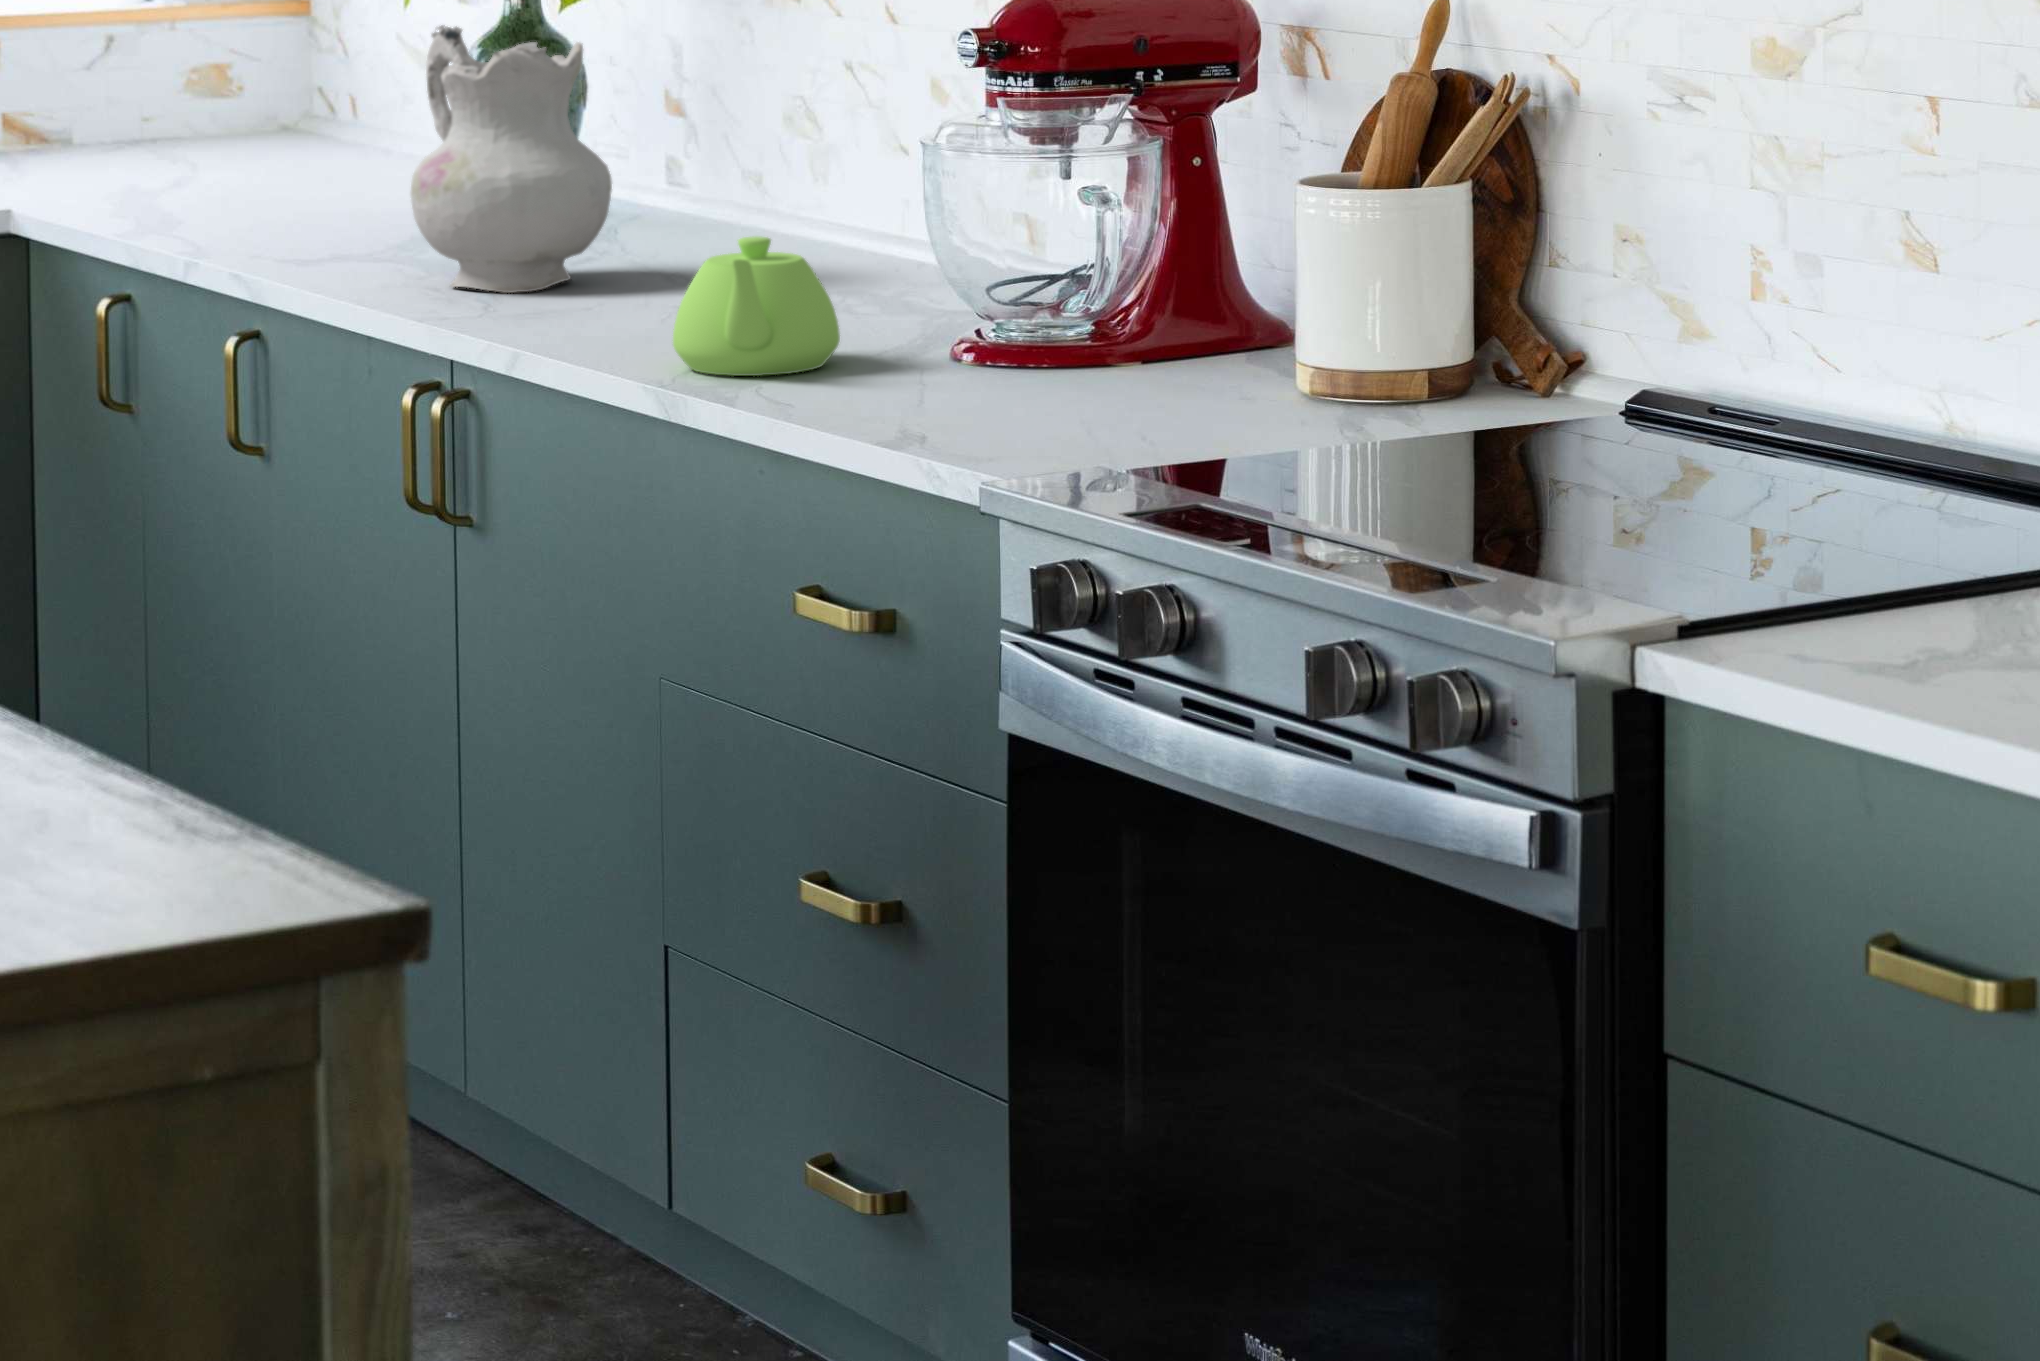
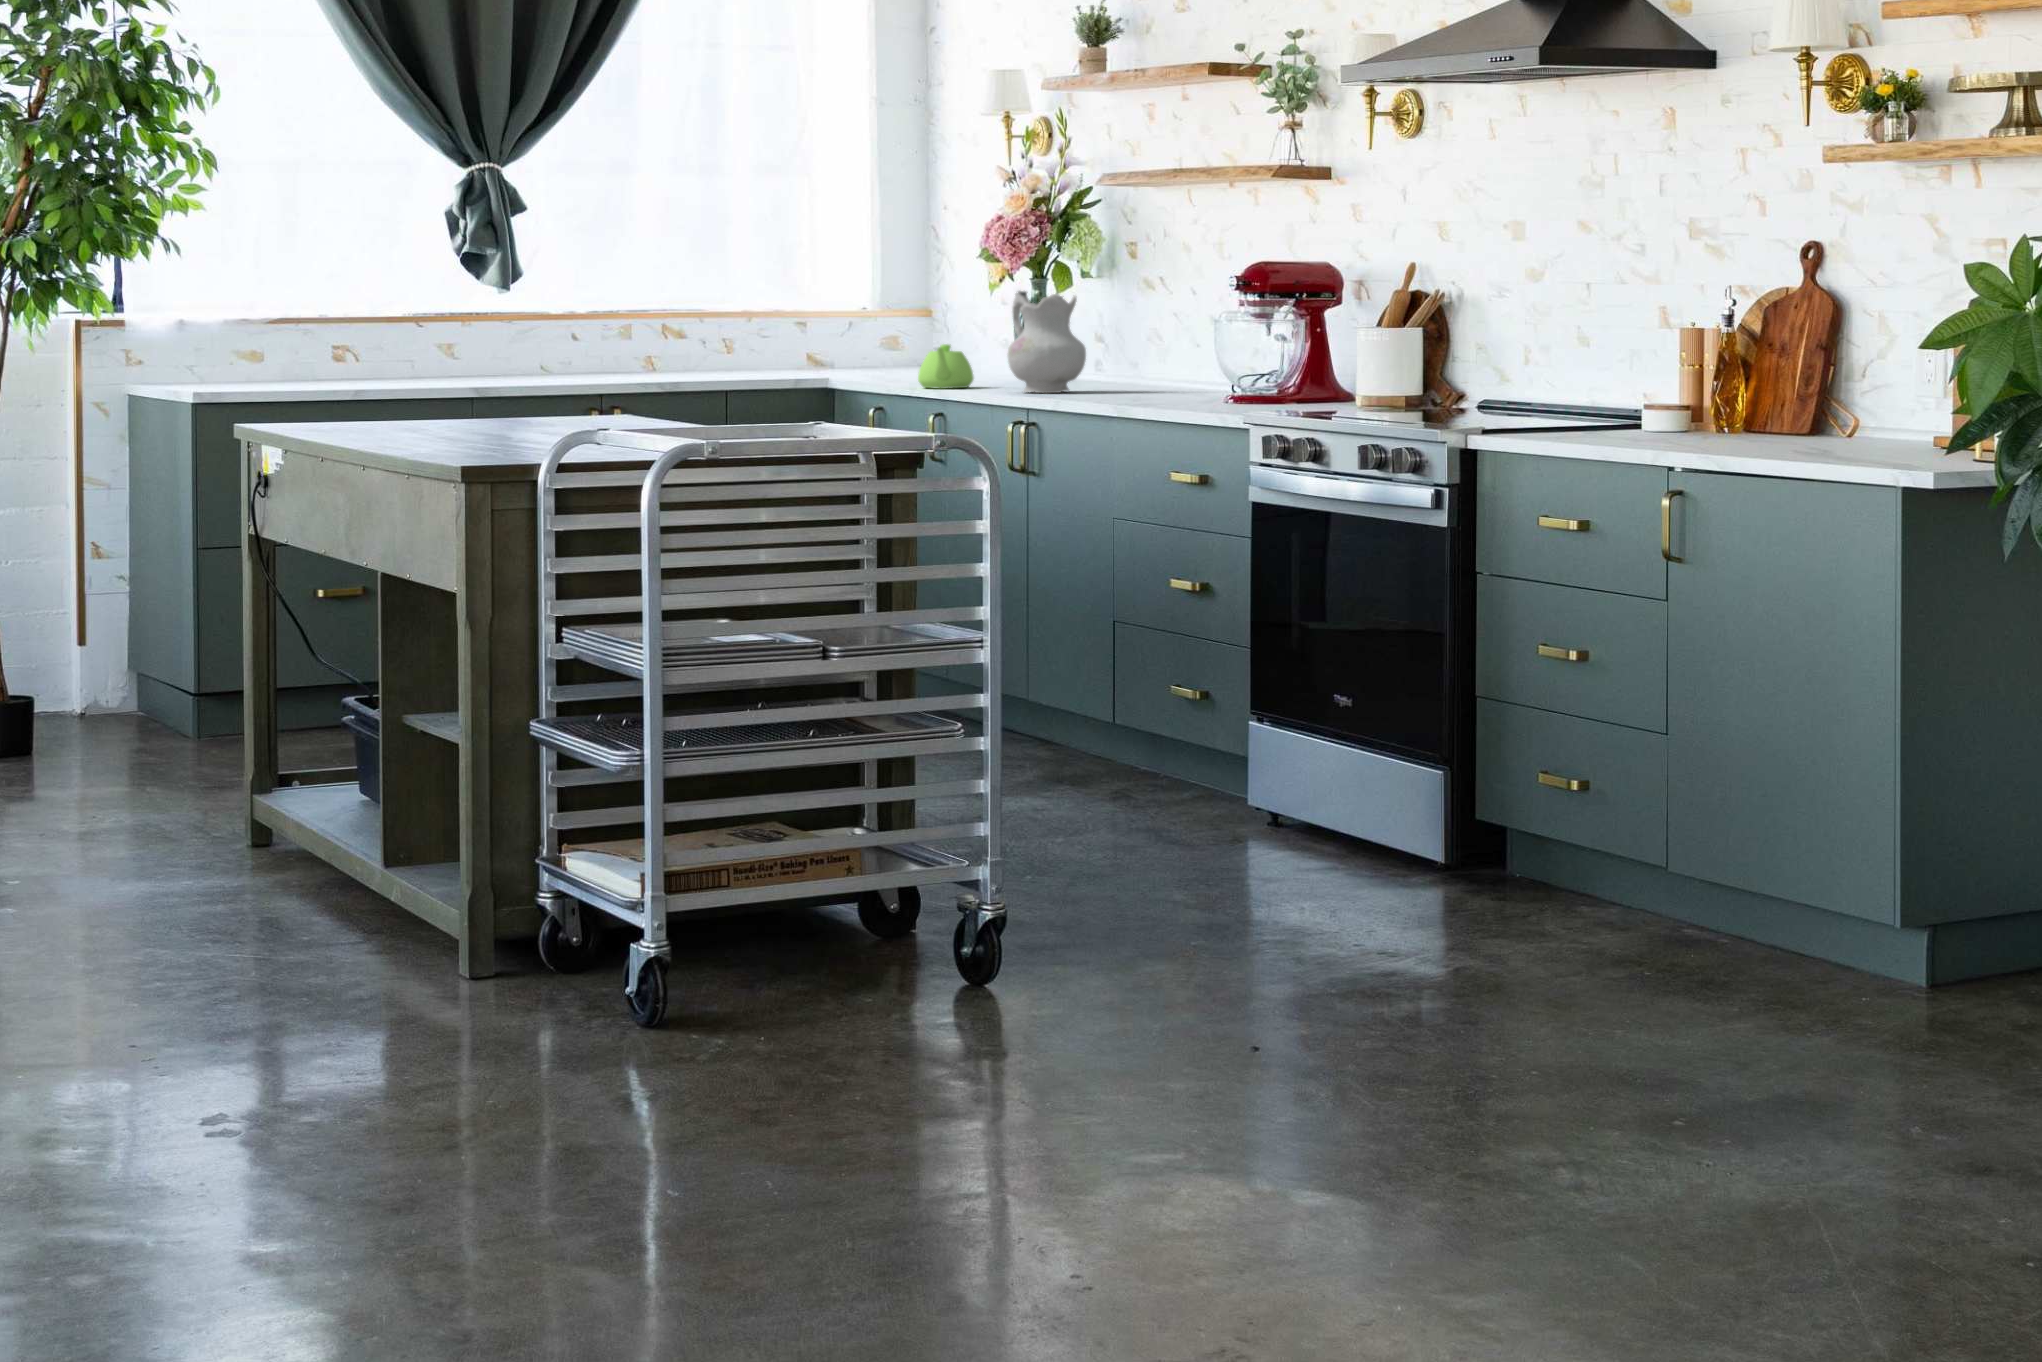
teapot: present [673,236,840,376] -> present [918,344,974,389]

